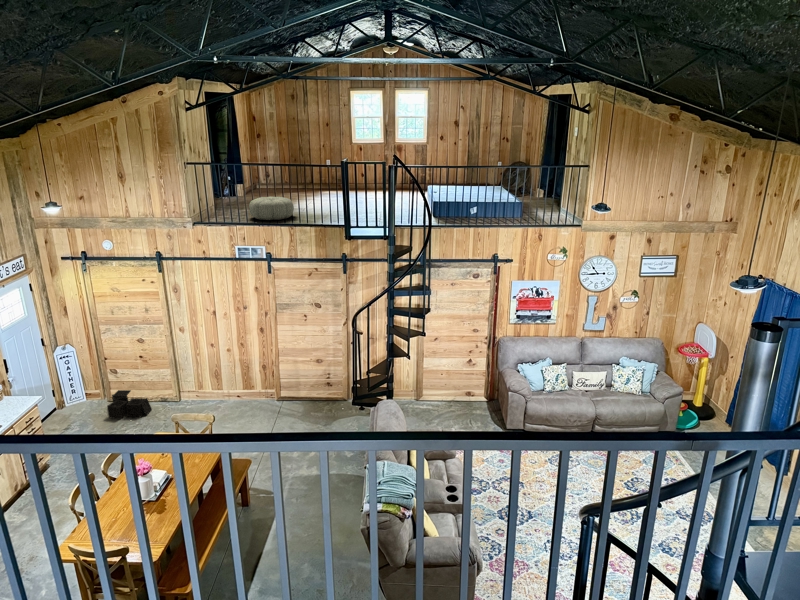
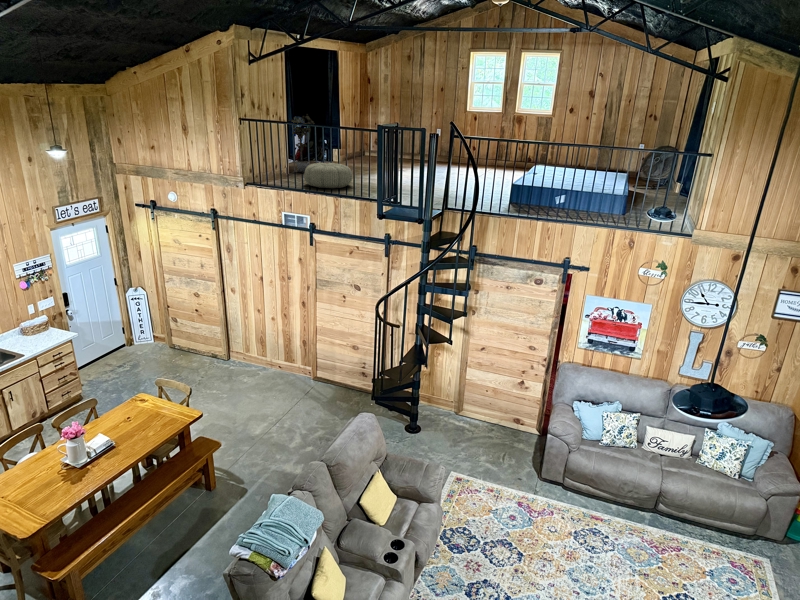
potted plant: none [212,152,236,208] -> present [289,114,314,173]
storage bin: present [107,390,152,420] -> none [157,339,198,371]

